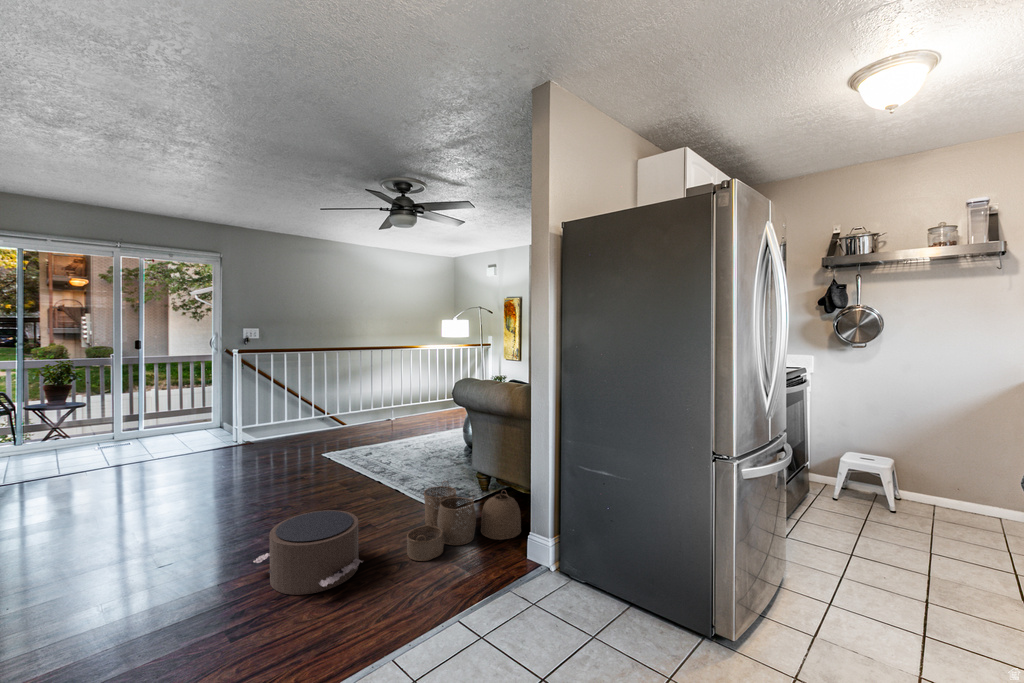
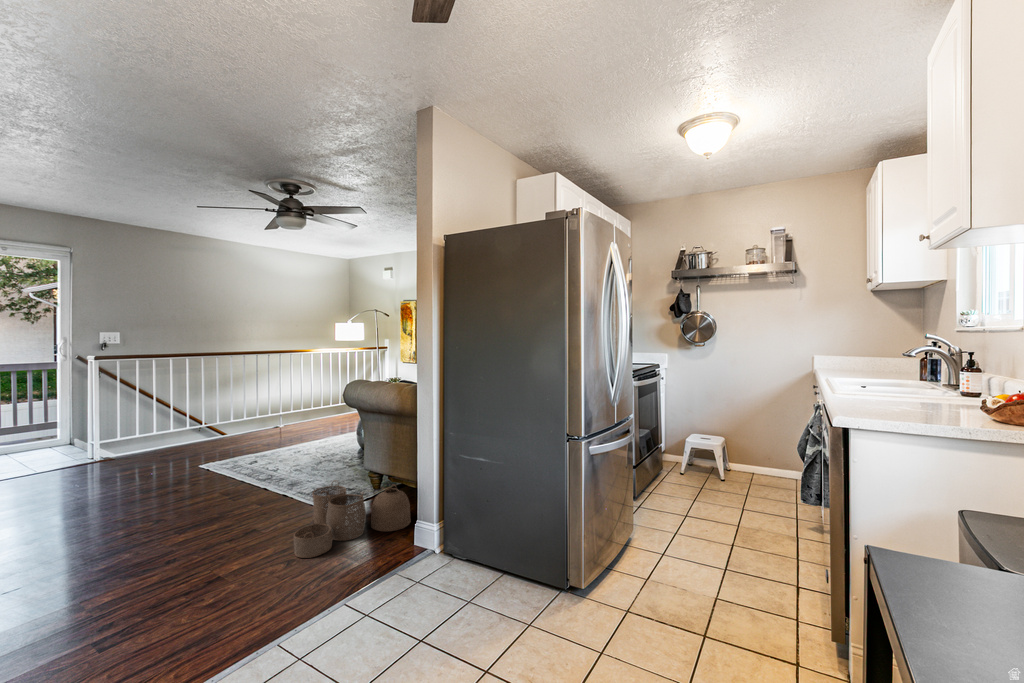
pouf: present [253,510,363,595] -> none [118,516,247,603]

